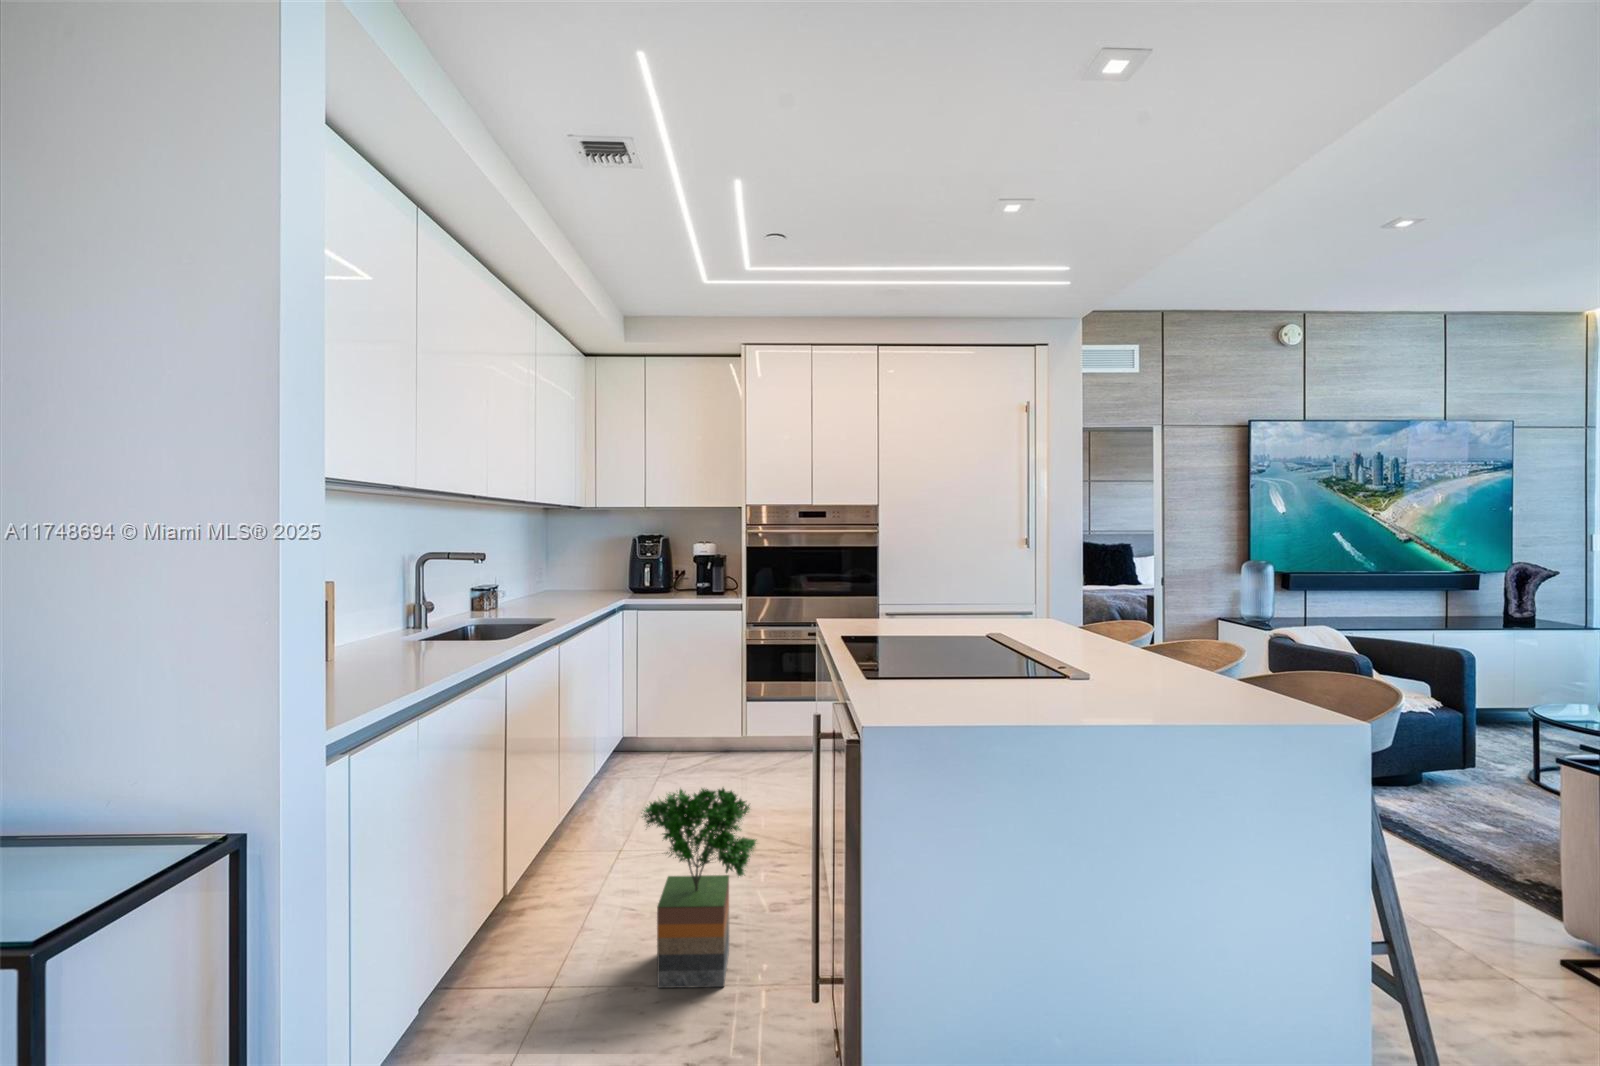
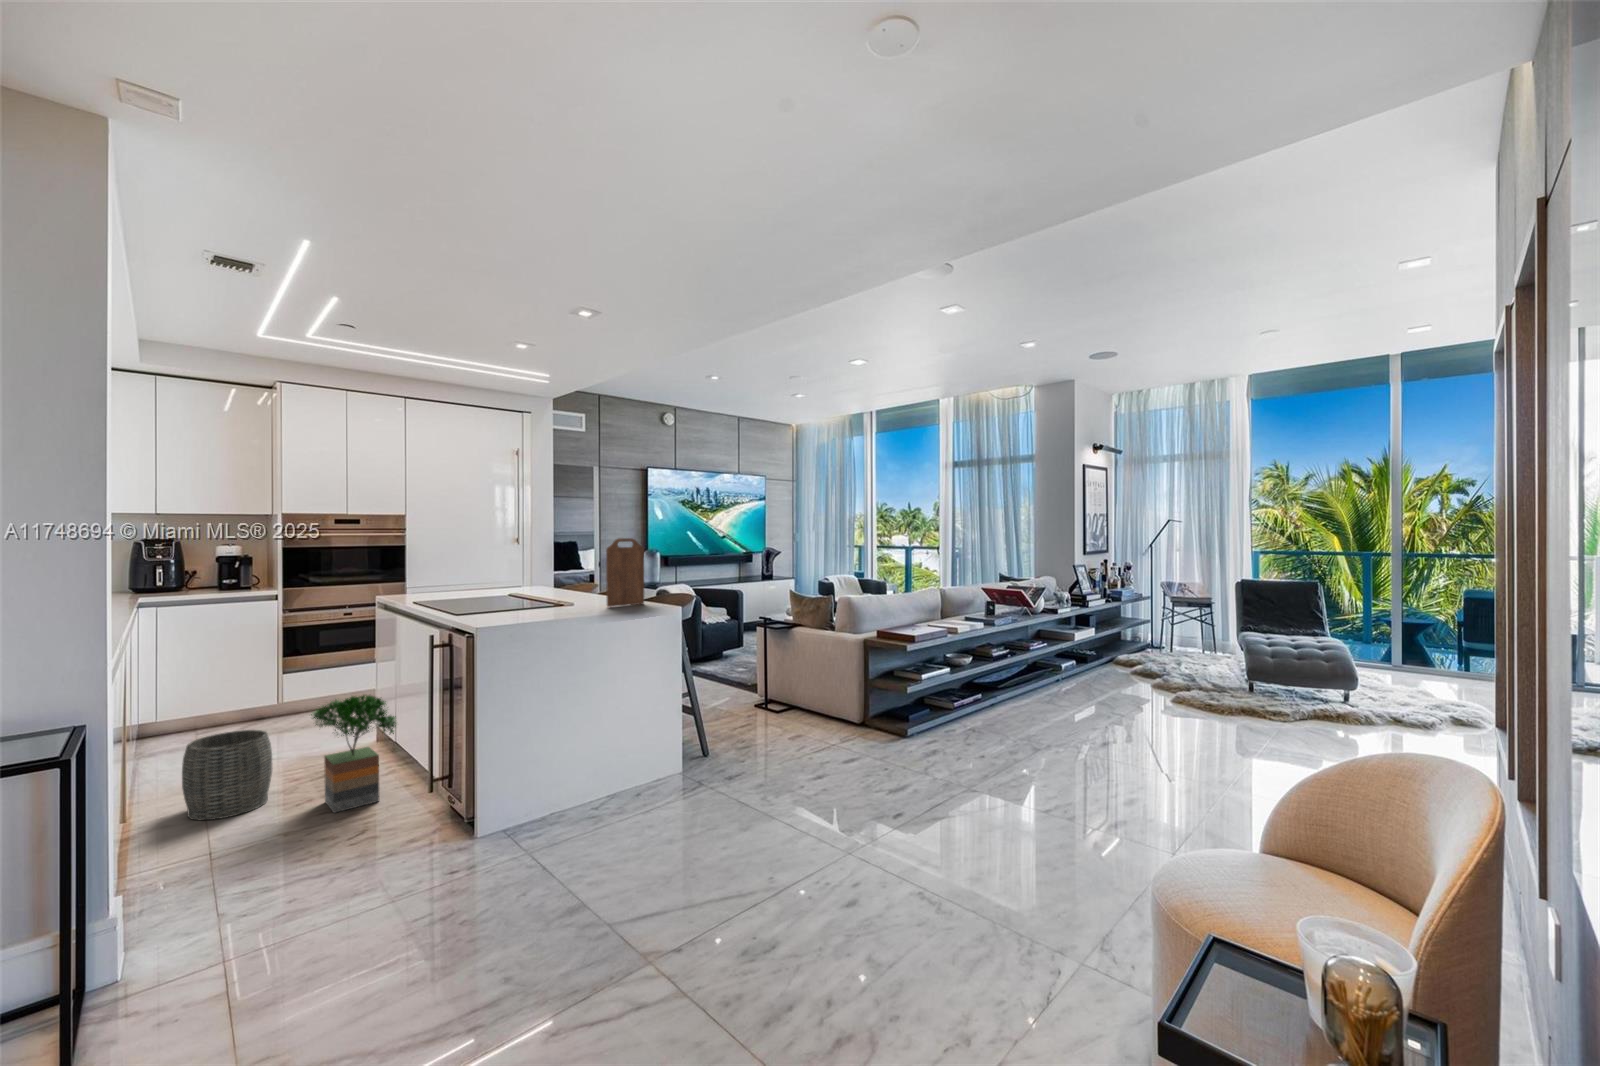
cutting board: none [1143,533,1252,708] -> present [606,538,644,607]
woven basket: none [531,796,632,931] -> present [182,730,272,820]

